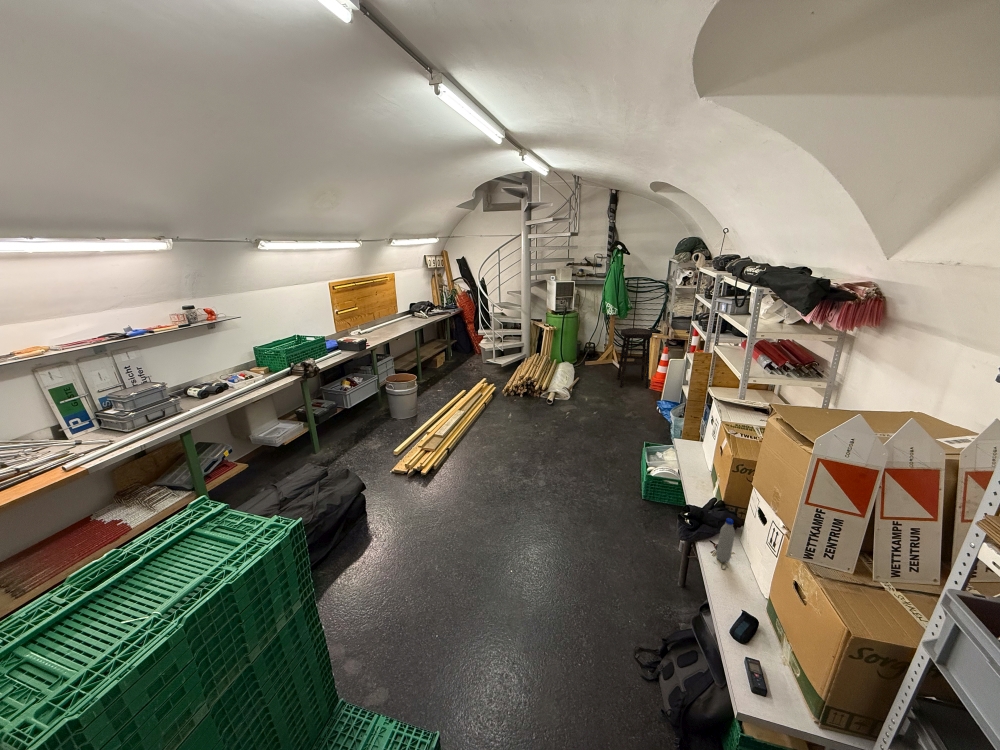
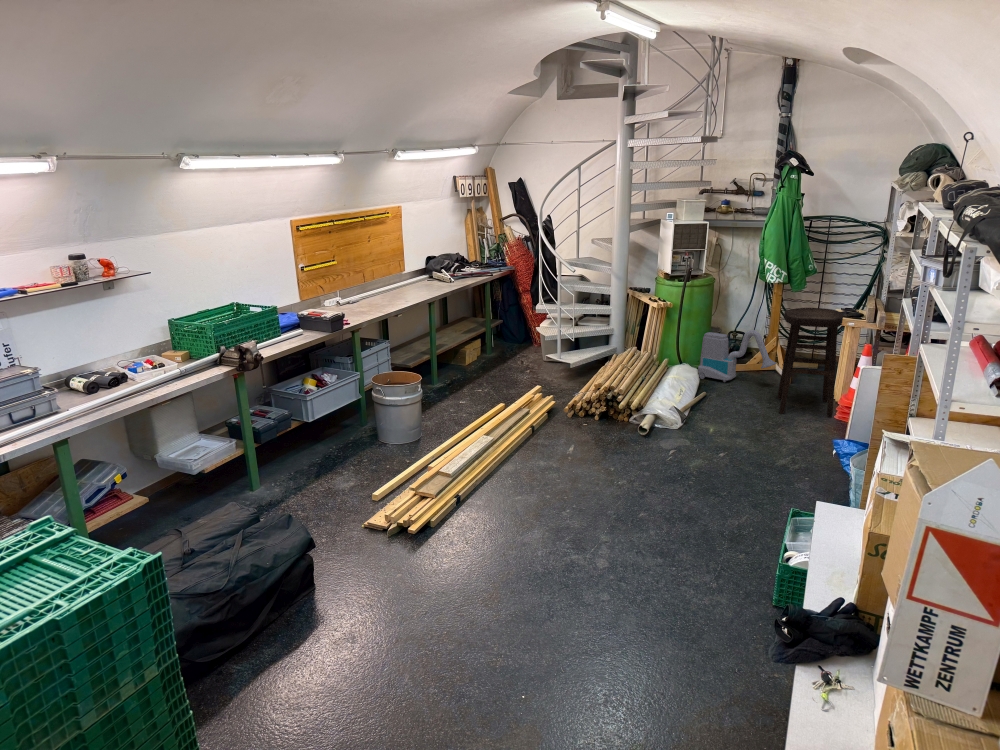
vacuum cleaner: none [572,342,615,371] -> present [698,330,776,382]
water bottle: present [716,518,735,562] -> none [827,629,856,705]

